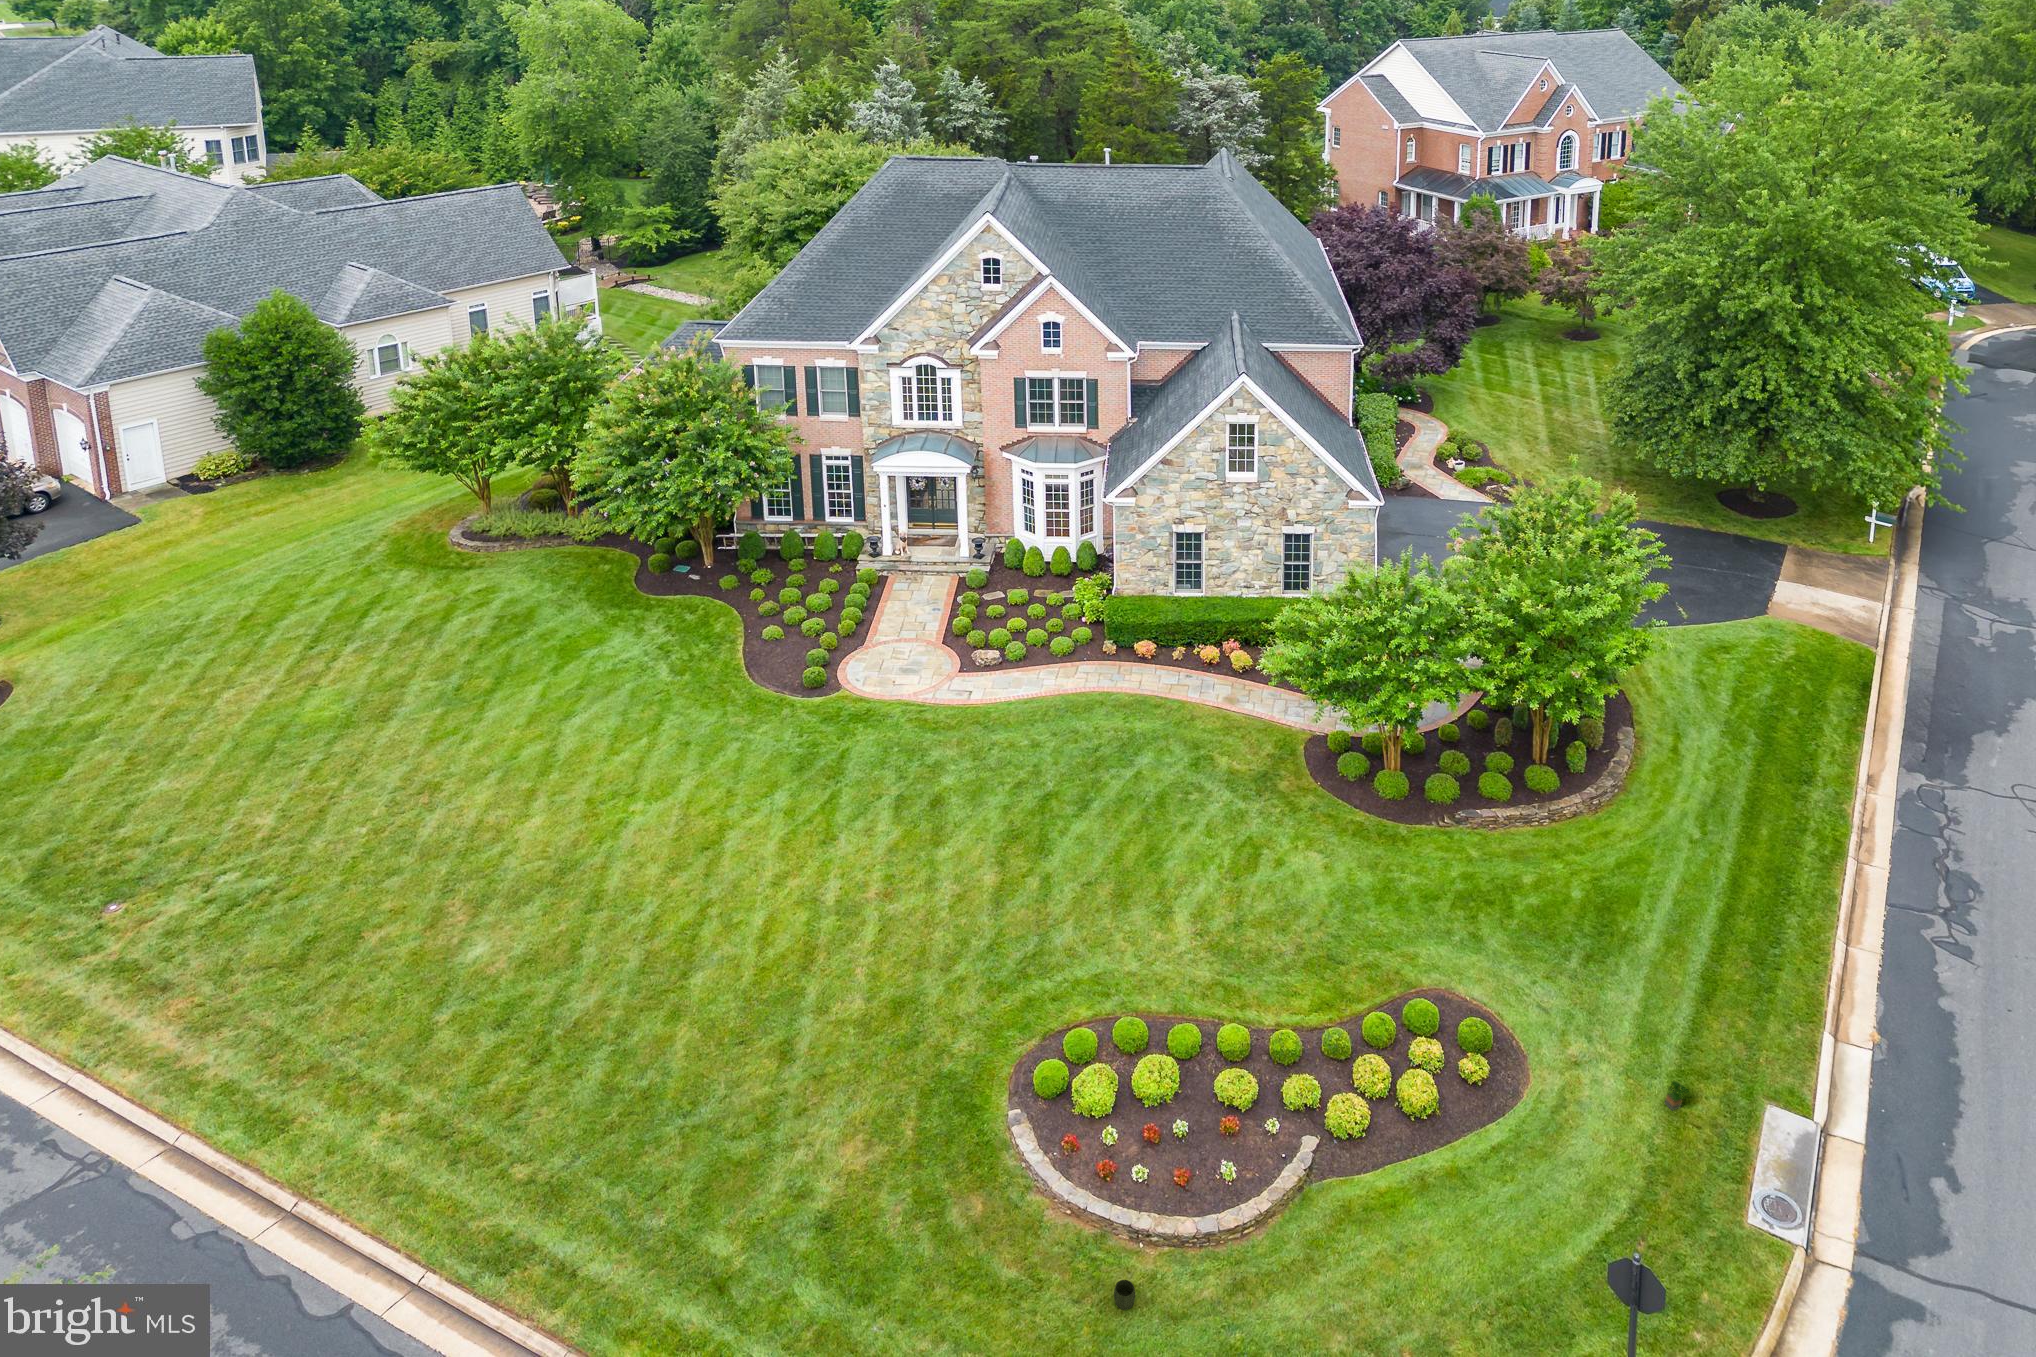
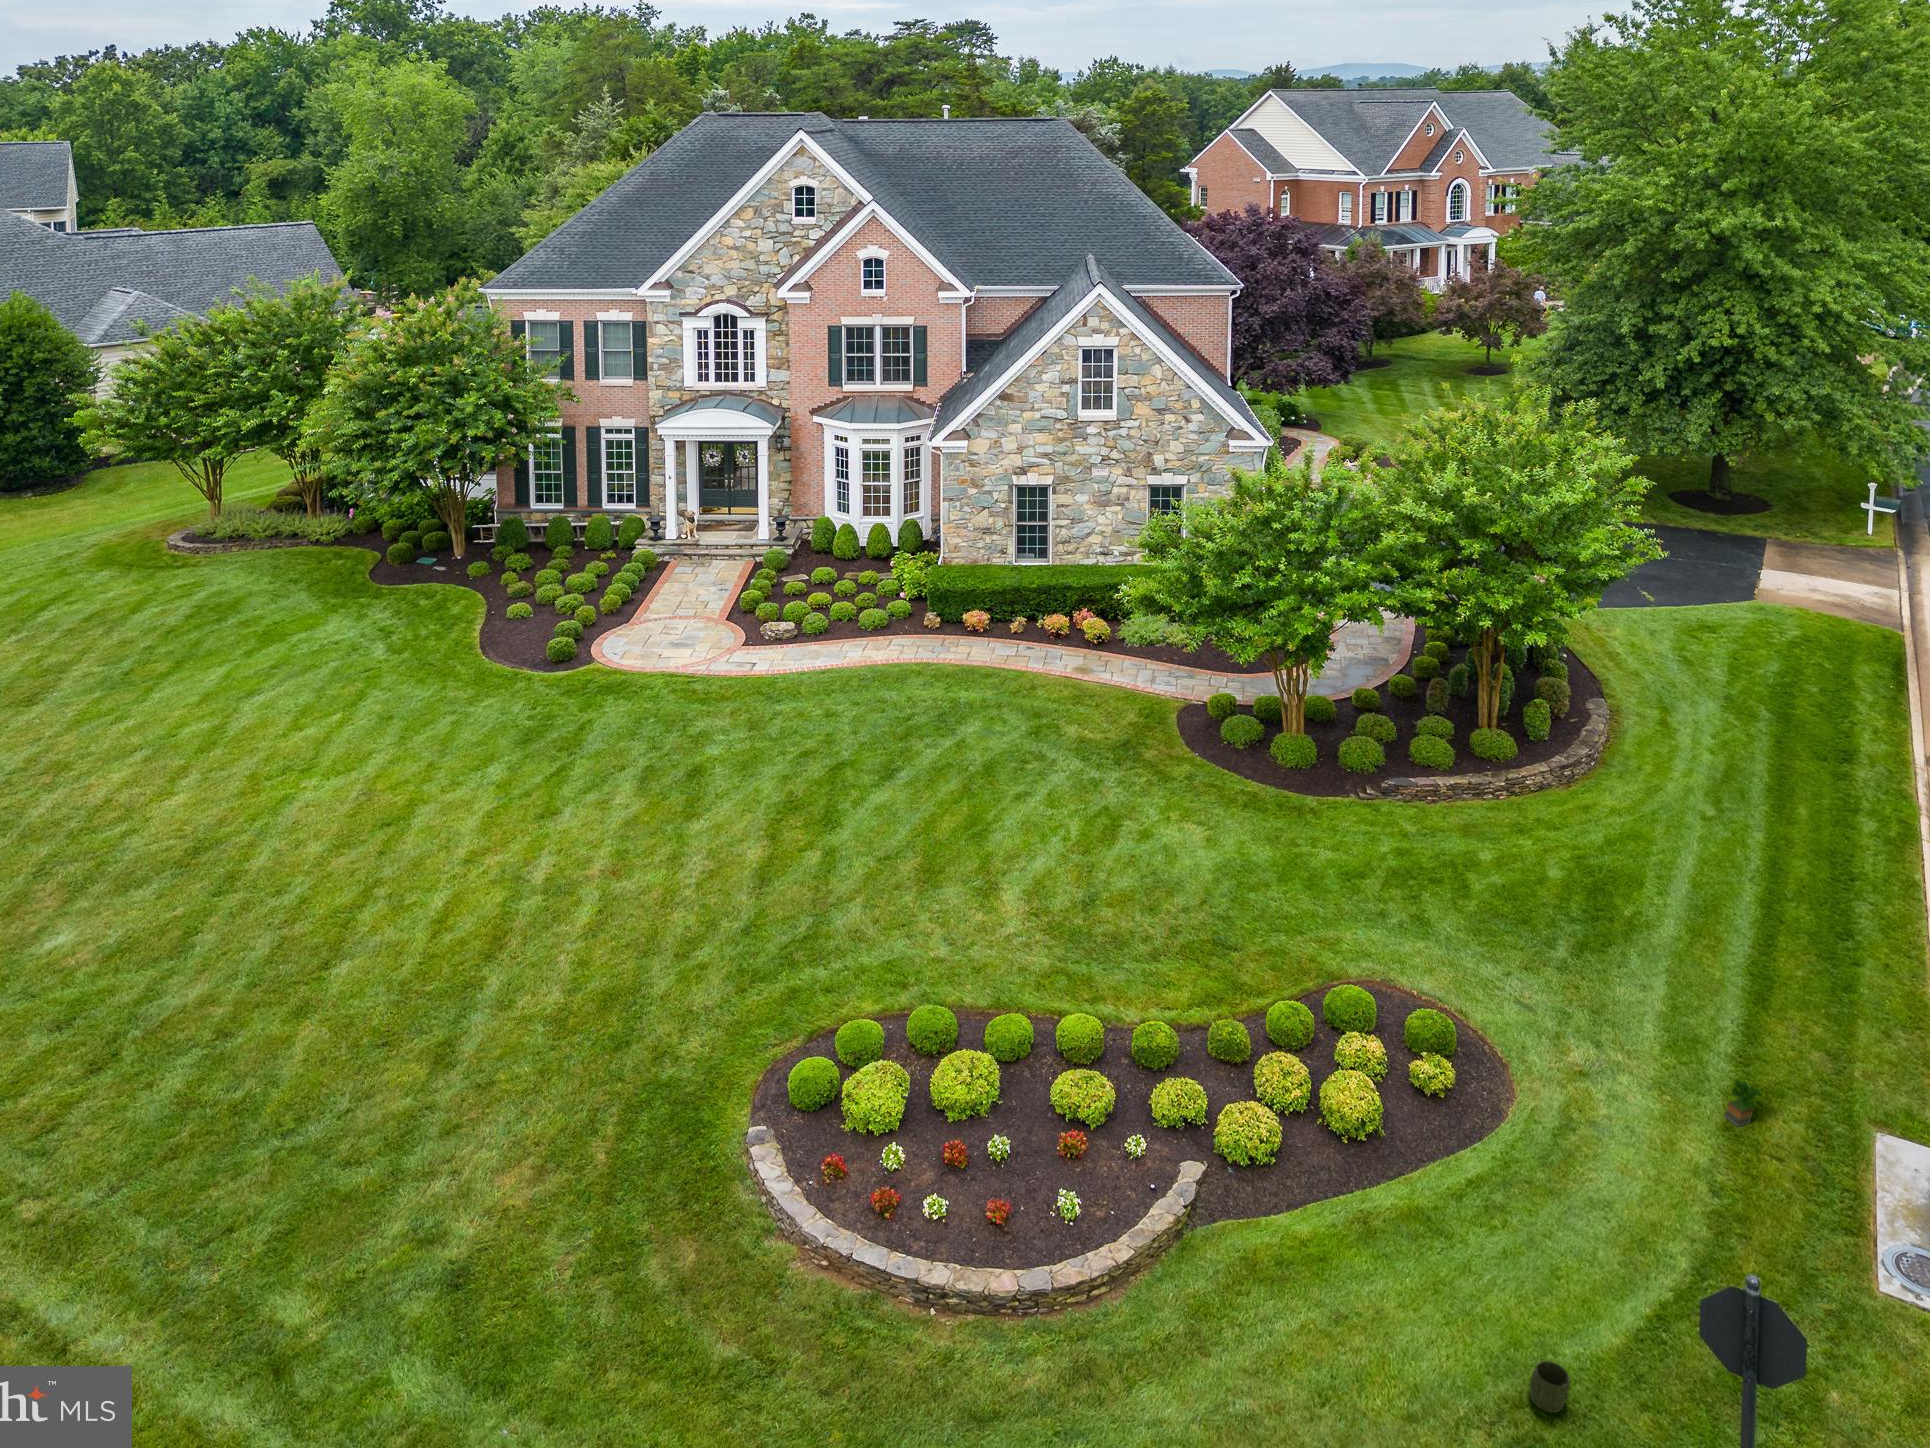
woven basket: present [1114,1280,1135,1310] -> present [1530,1361,1570,1413]

